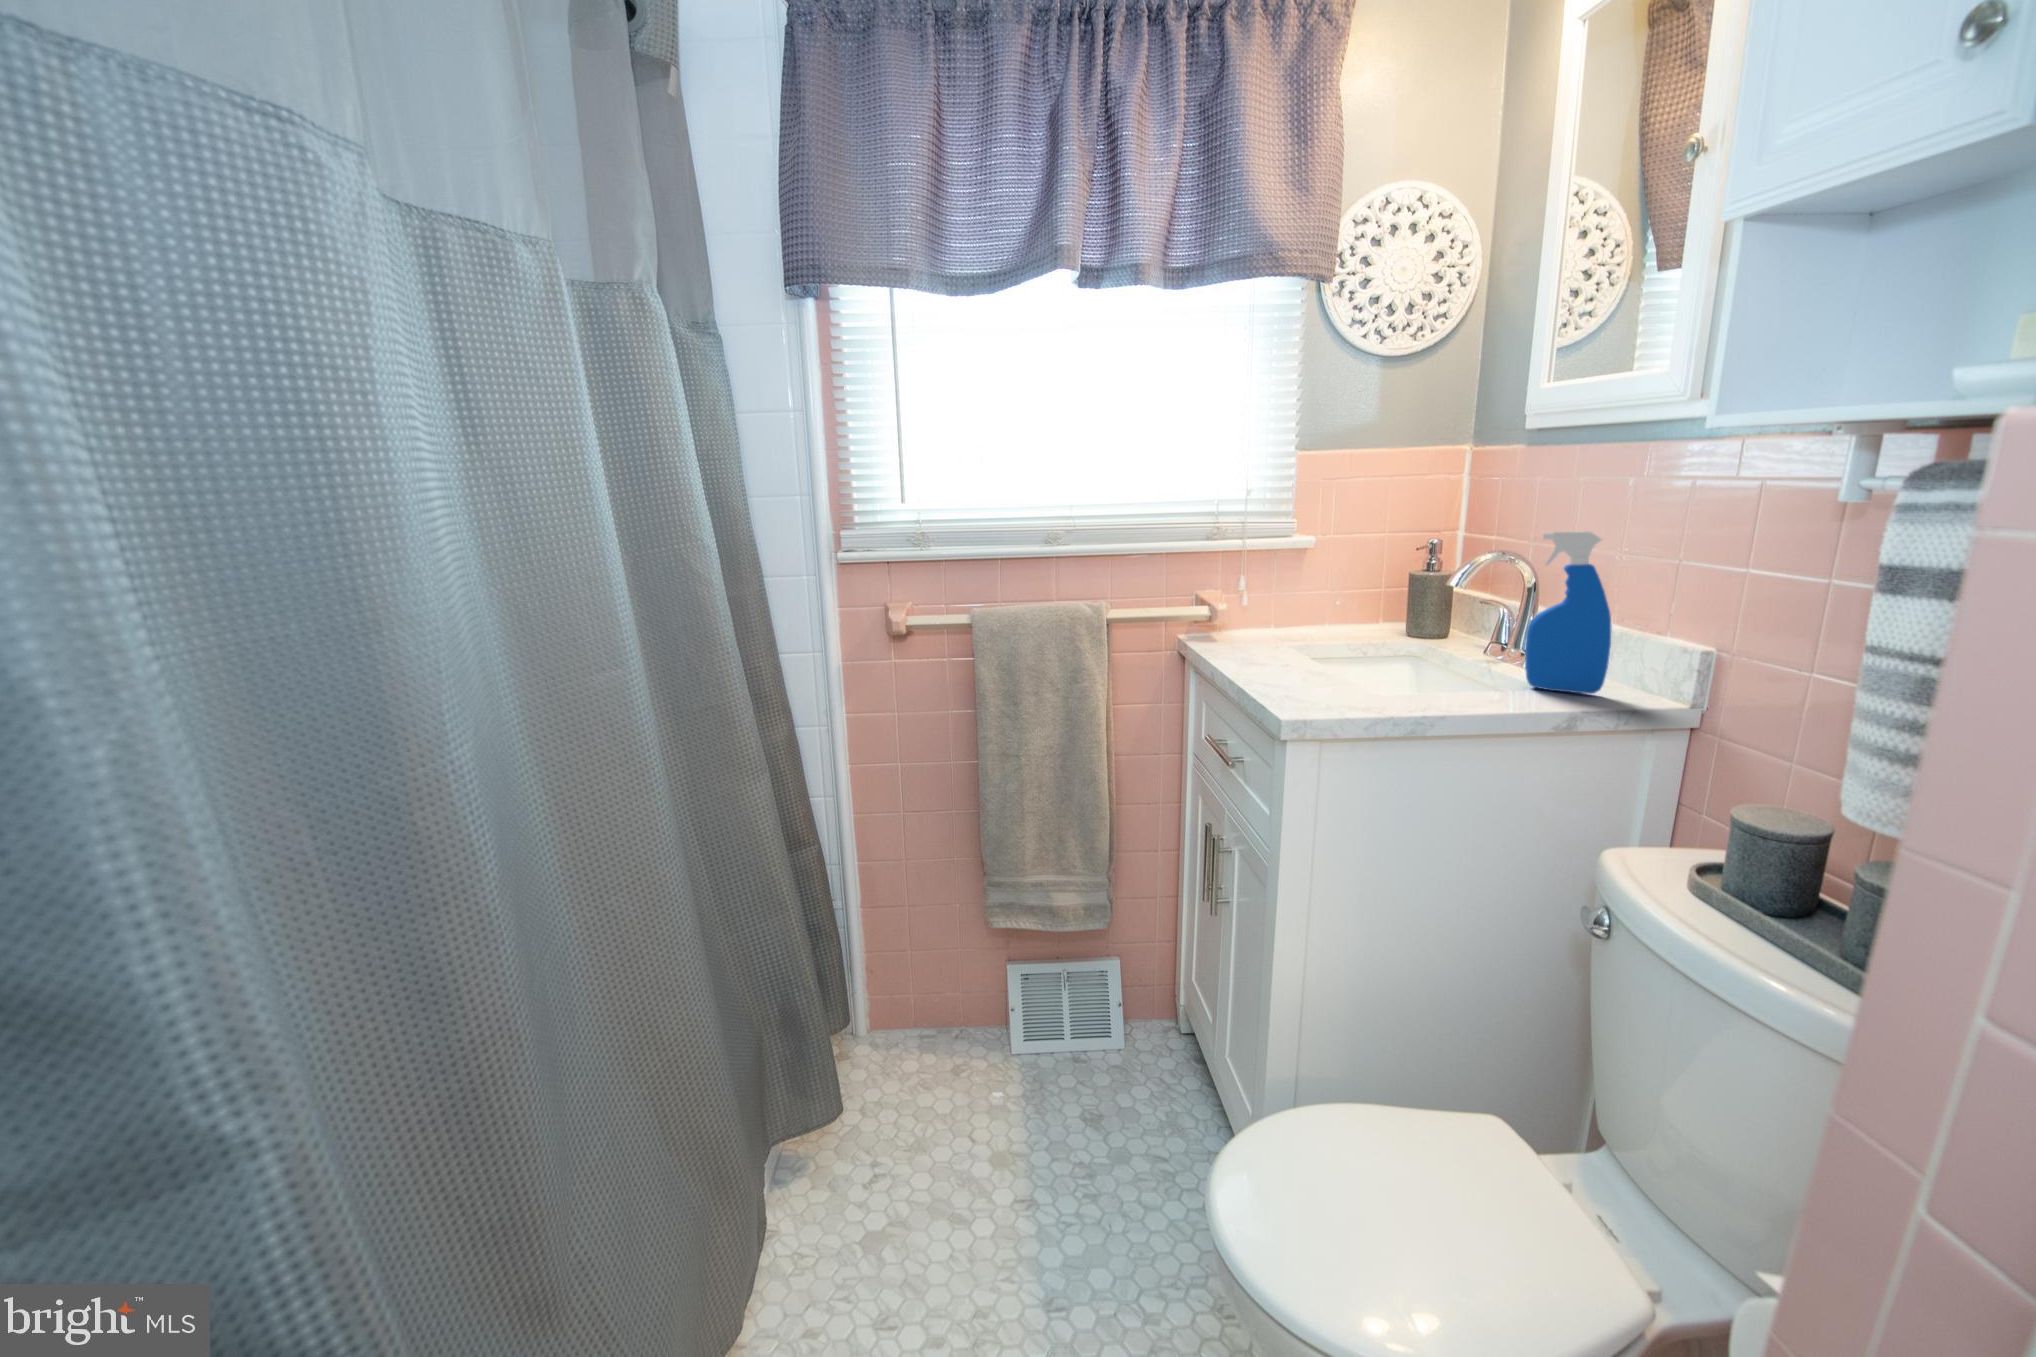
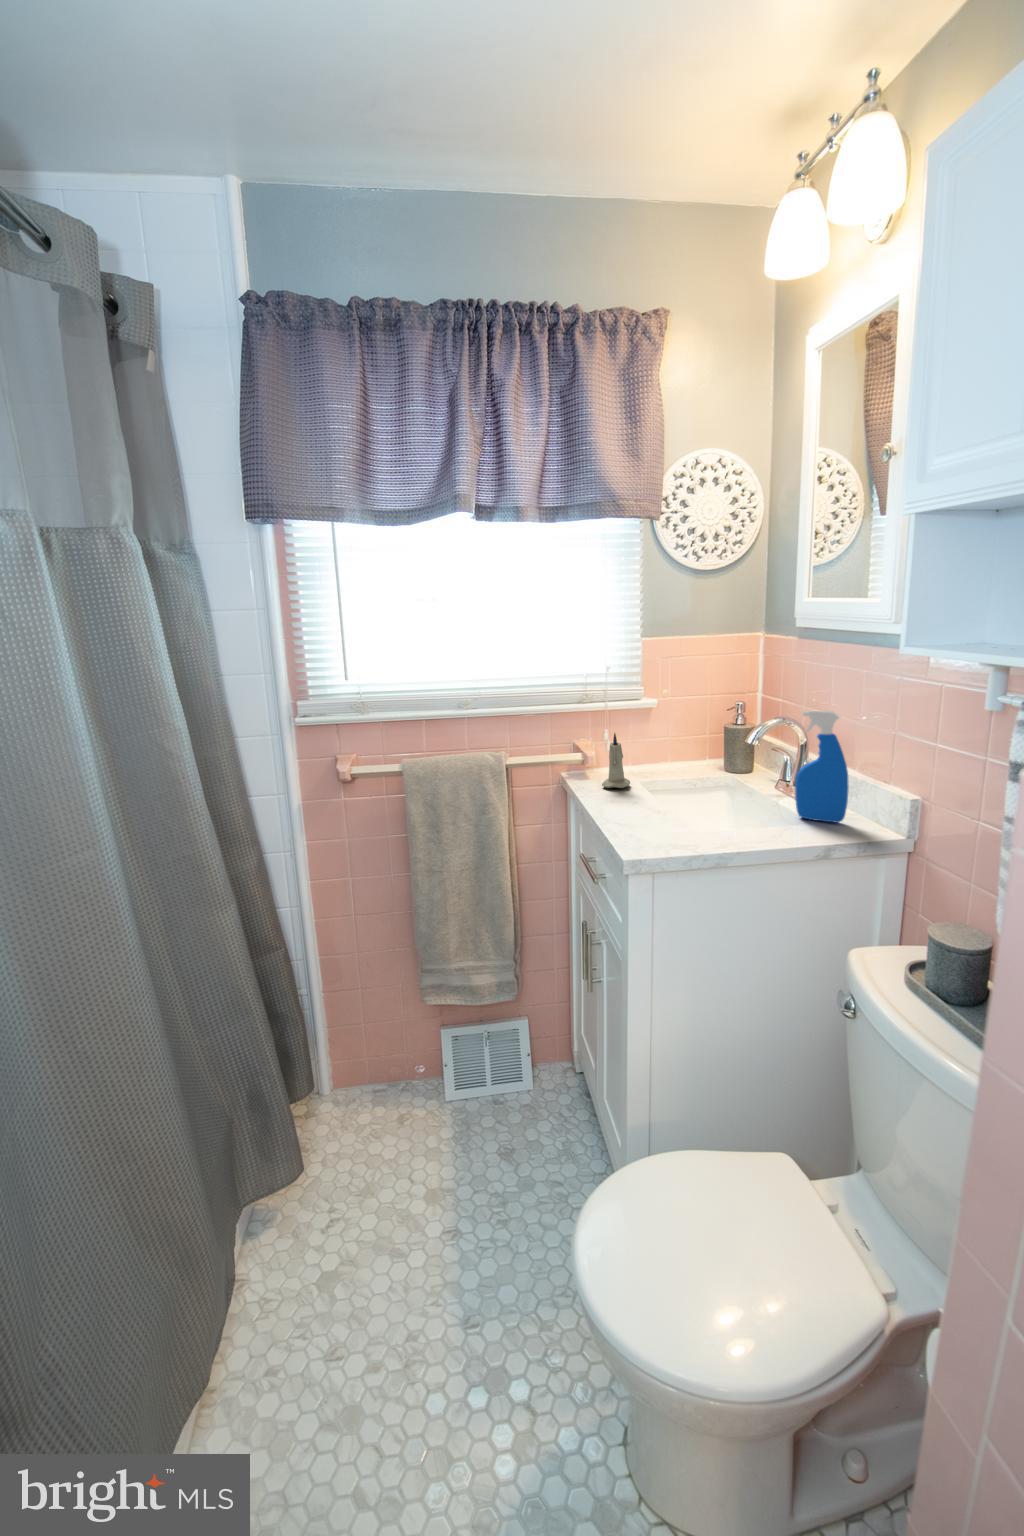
candle: none [1236,574,1276,649] -> present [602,733,630,788]

